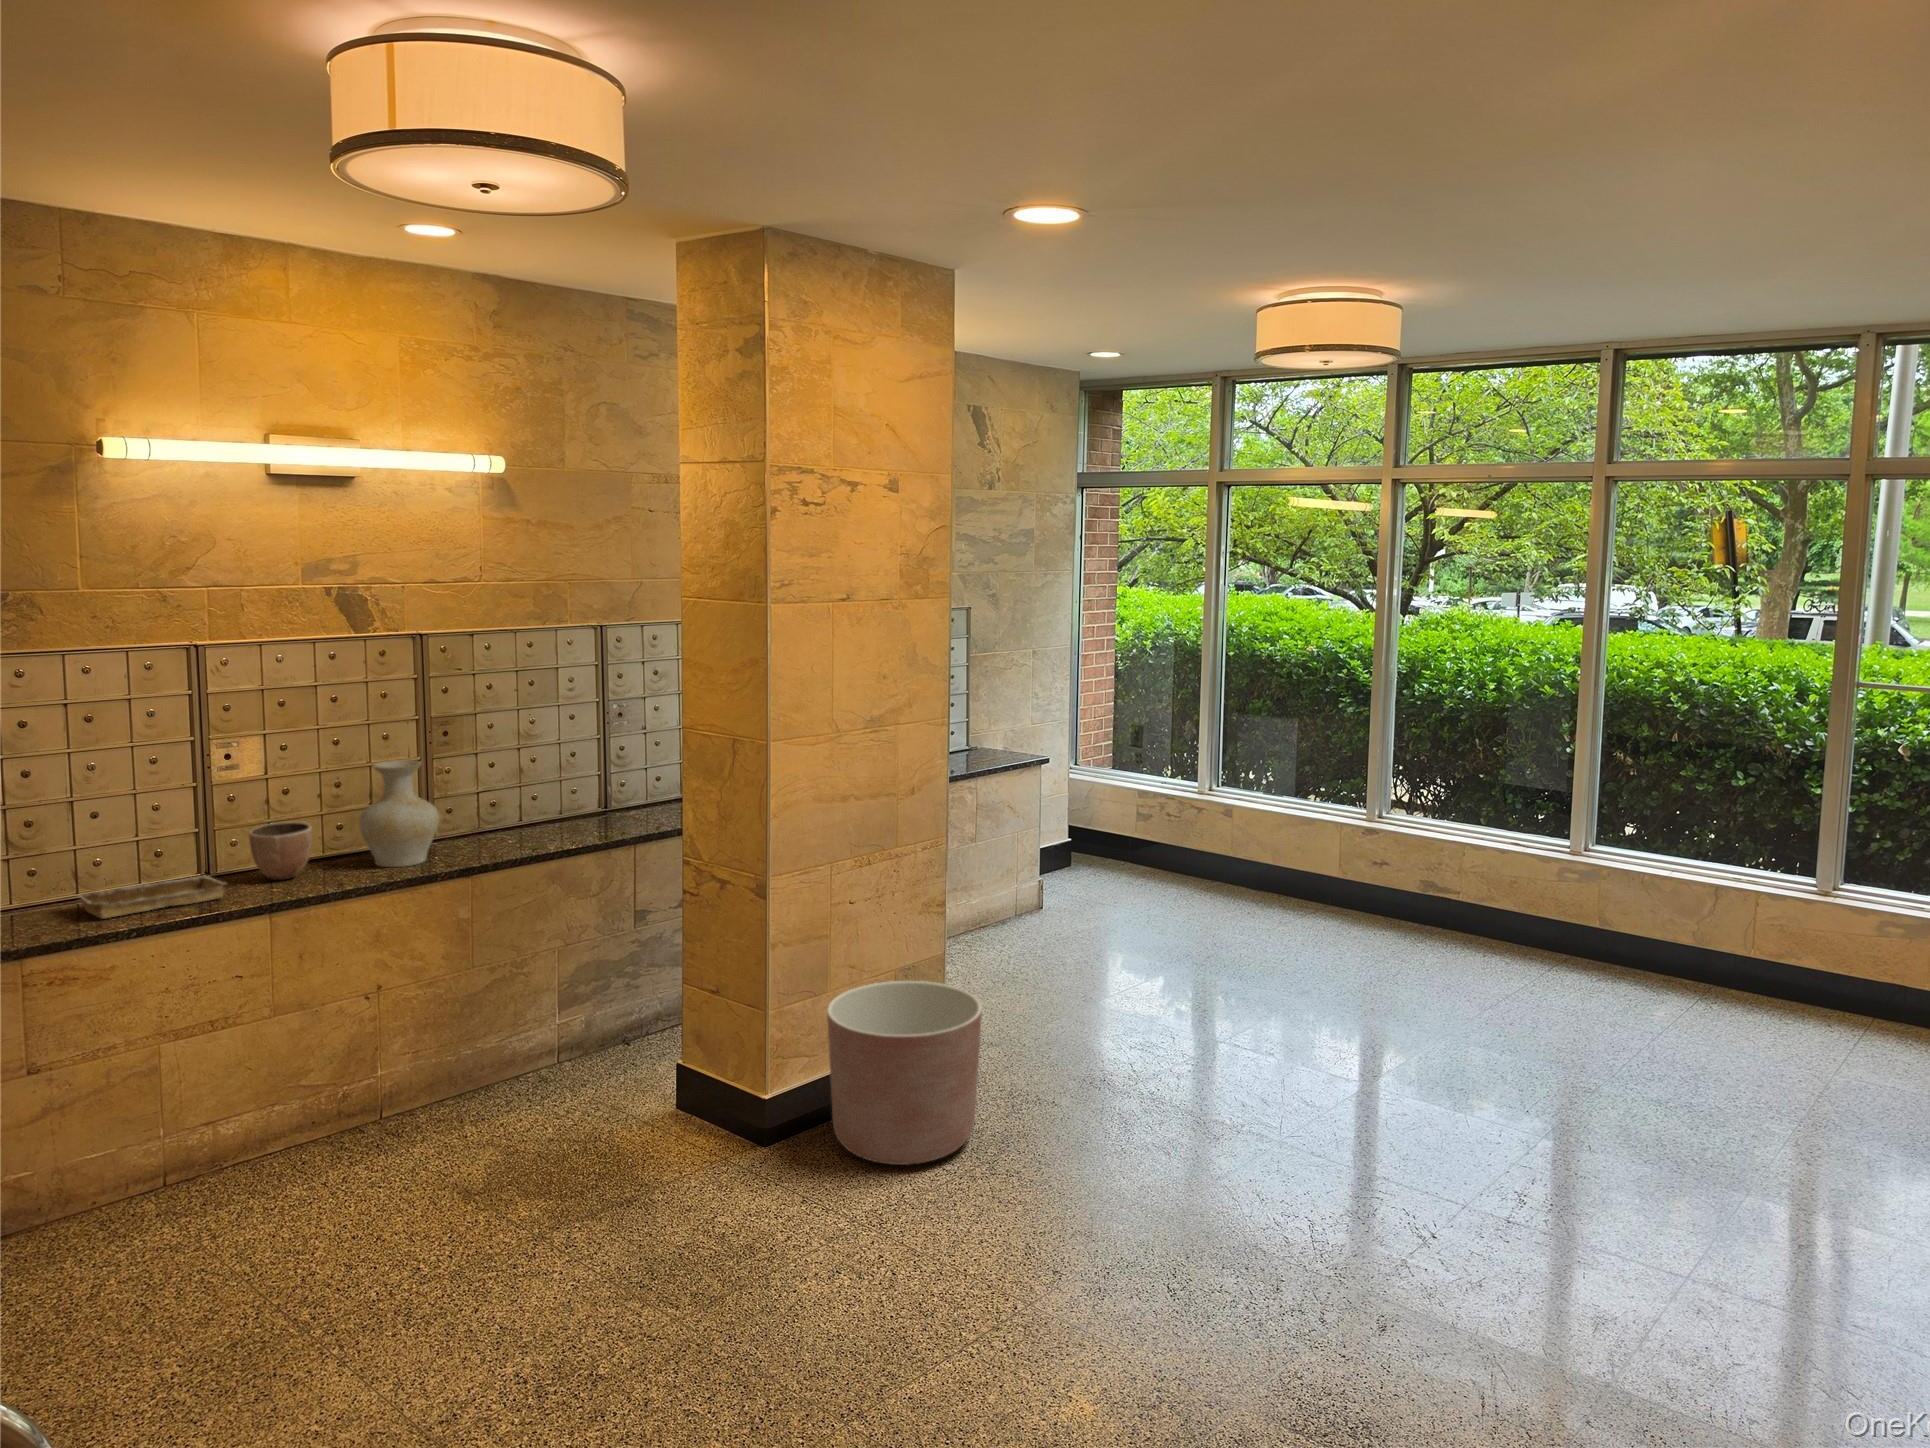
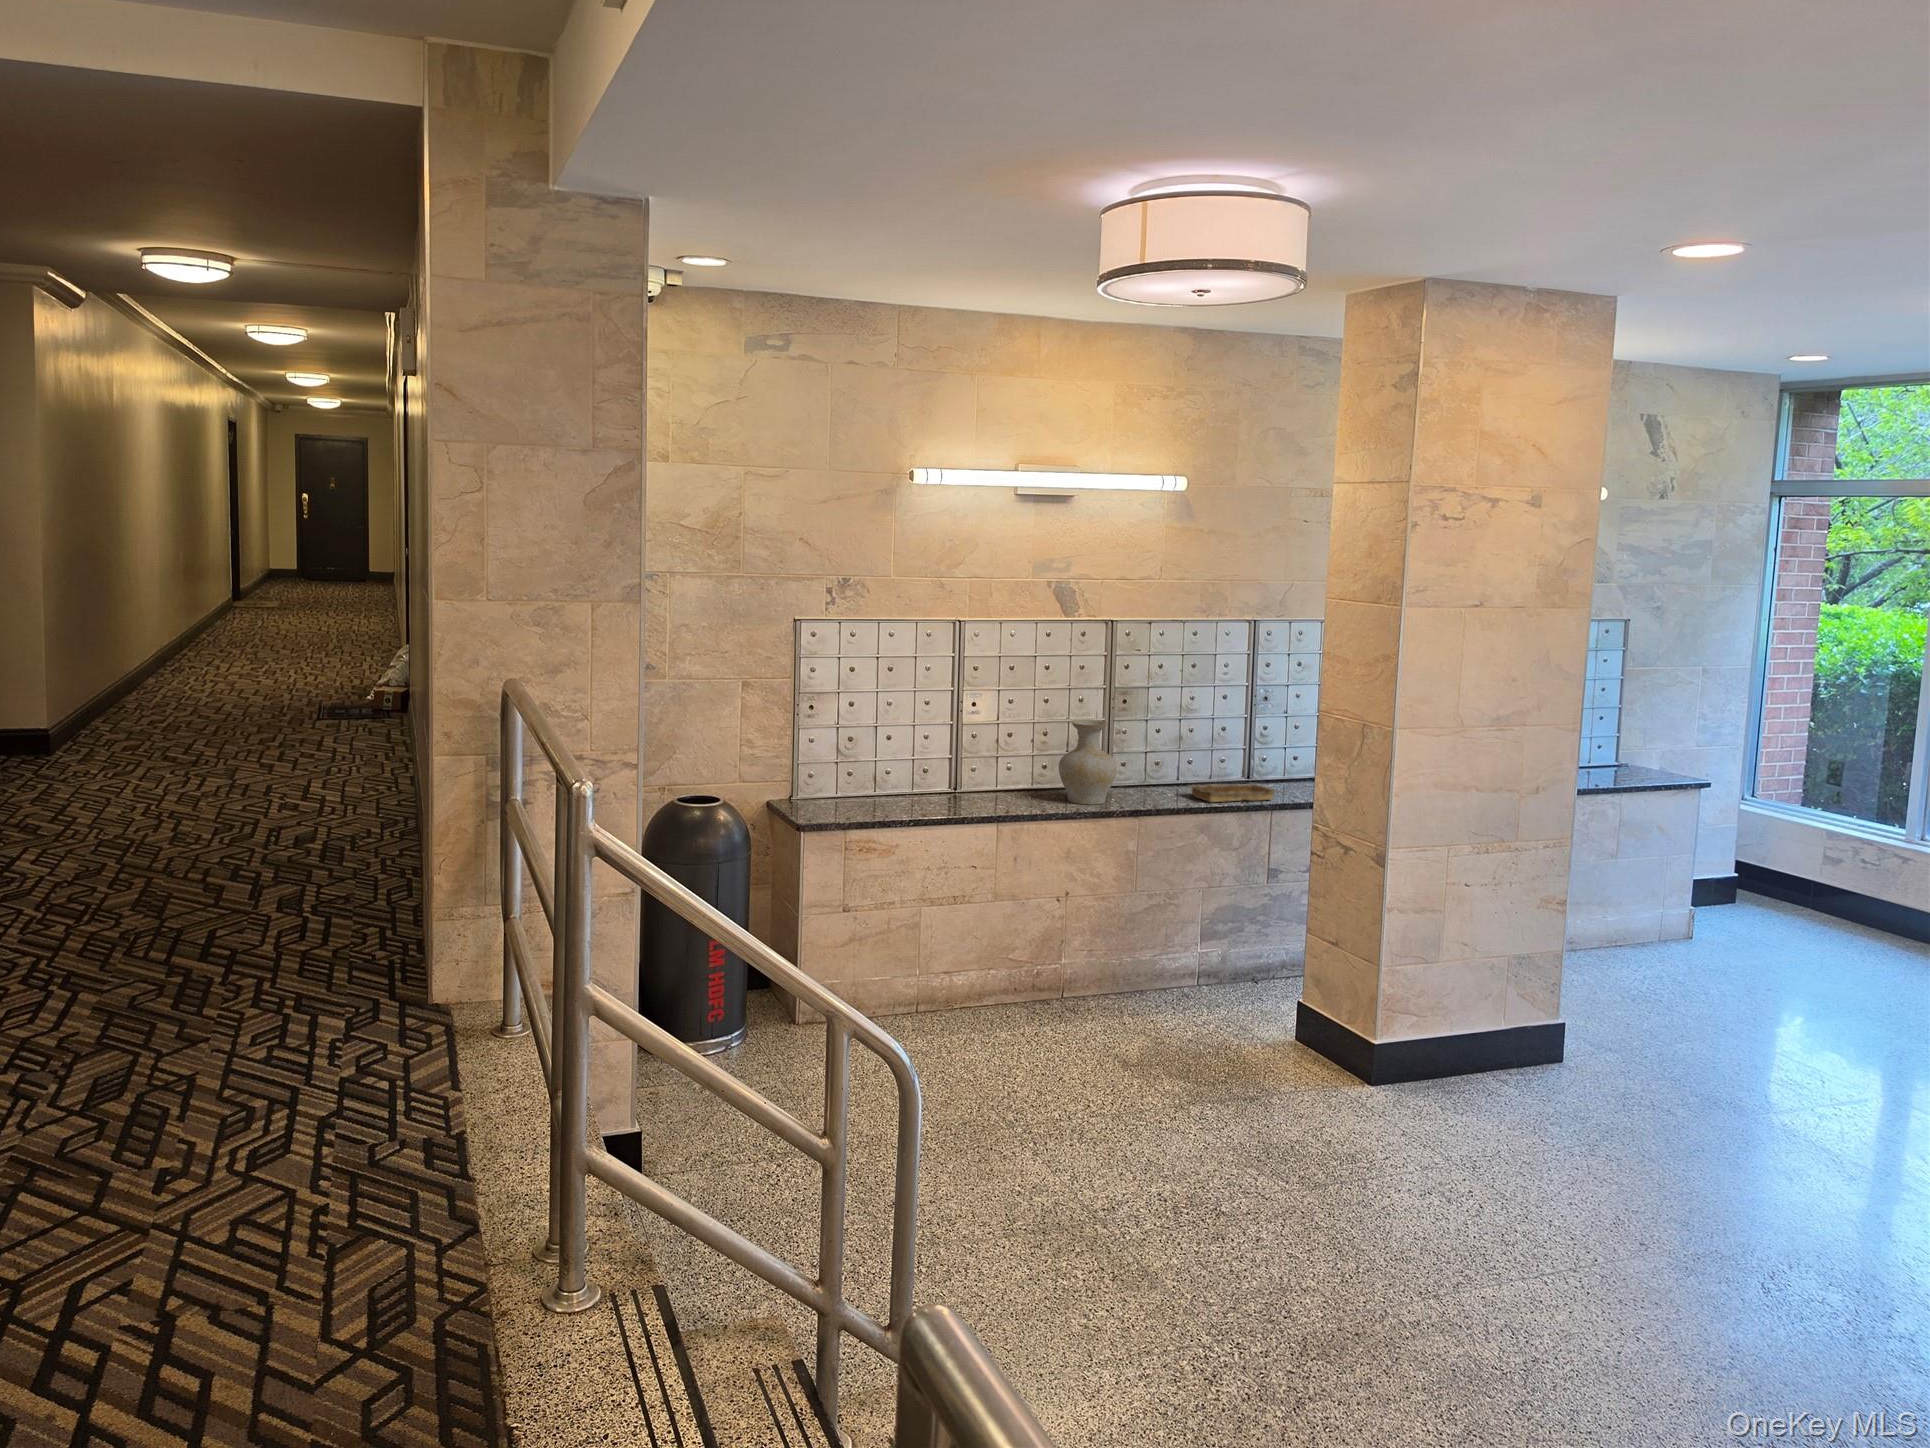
decorative bowl: present [249,822,312,880] -> none [985,759,1027,803]
tray: present [77,876,225,919] -> present [1191,784,1274,802]
planter: present [827,981,982,1165] -> none [1435,963,1594,1132]

